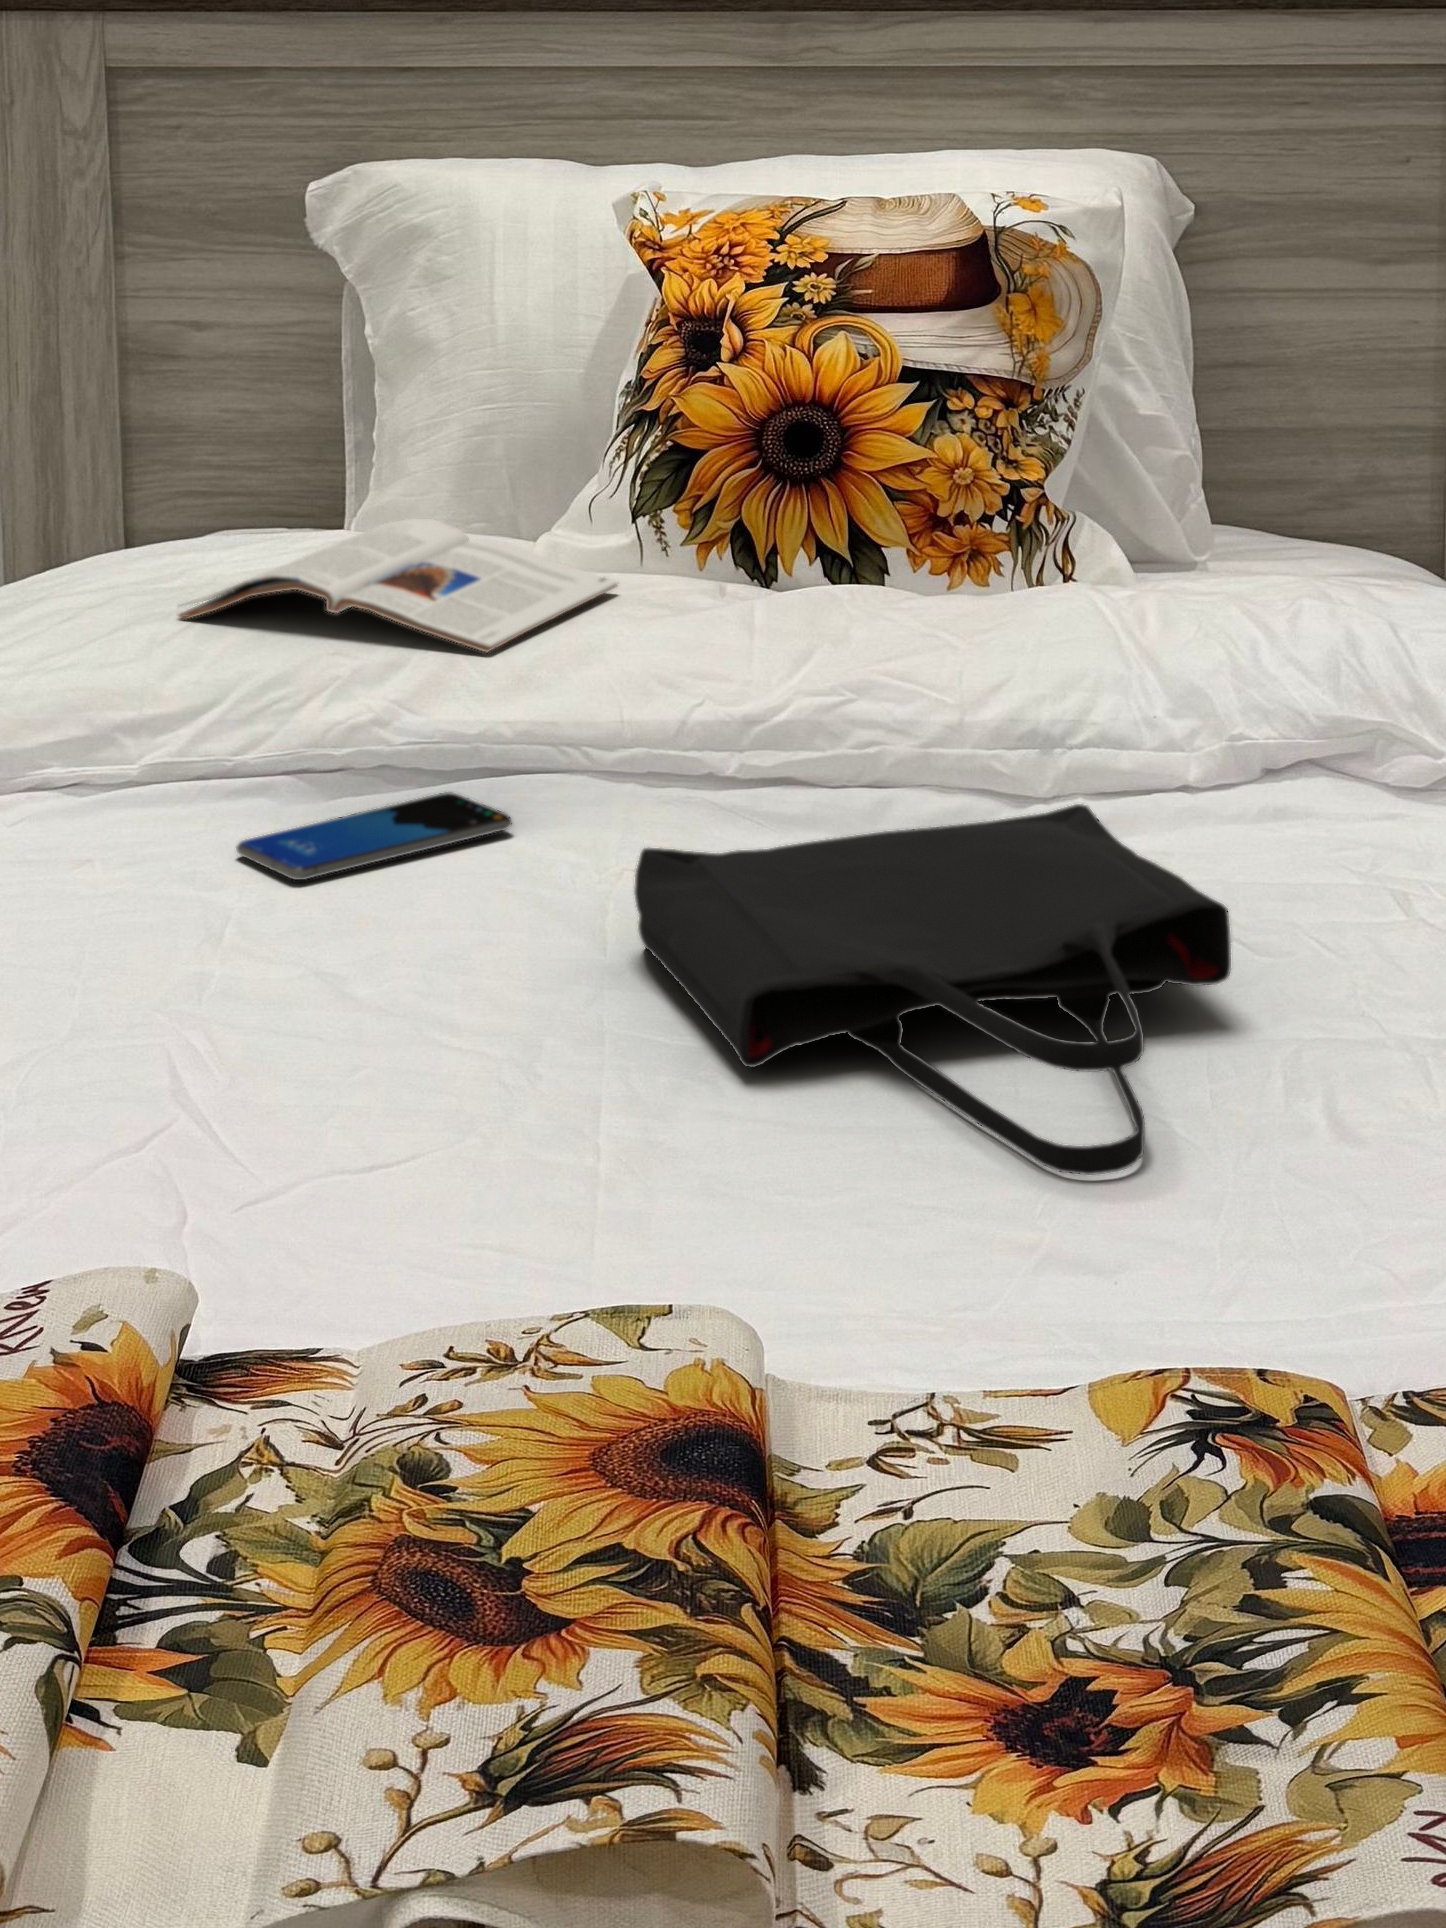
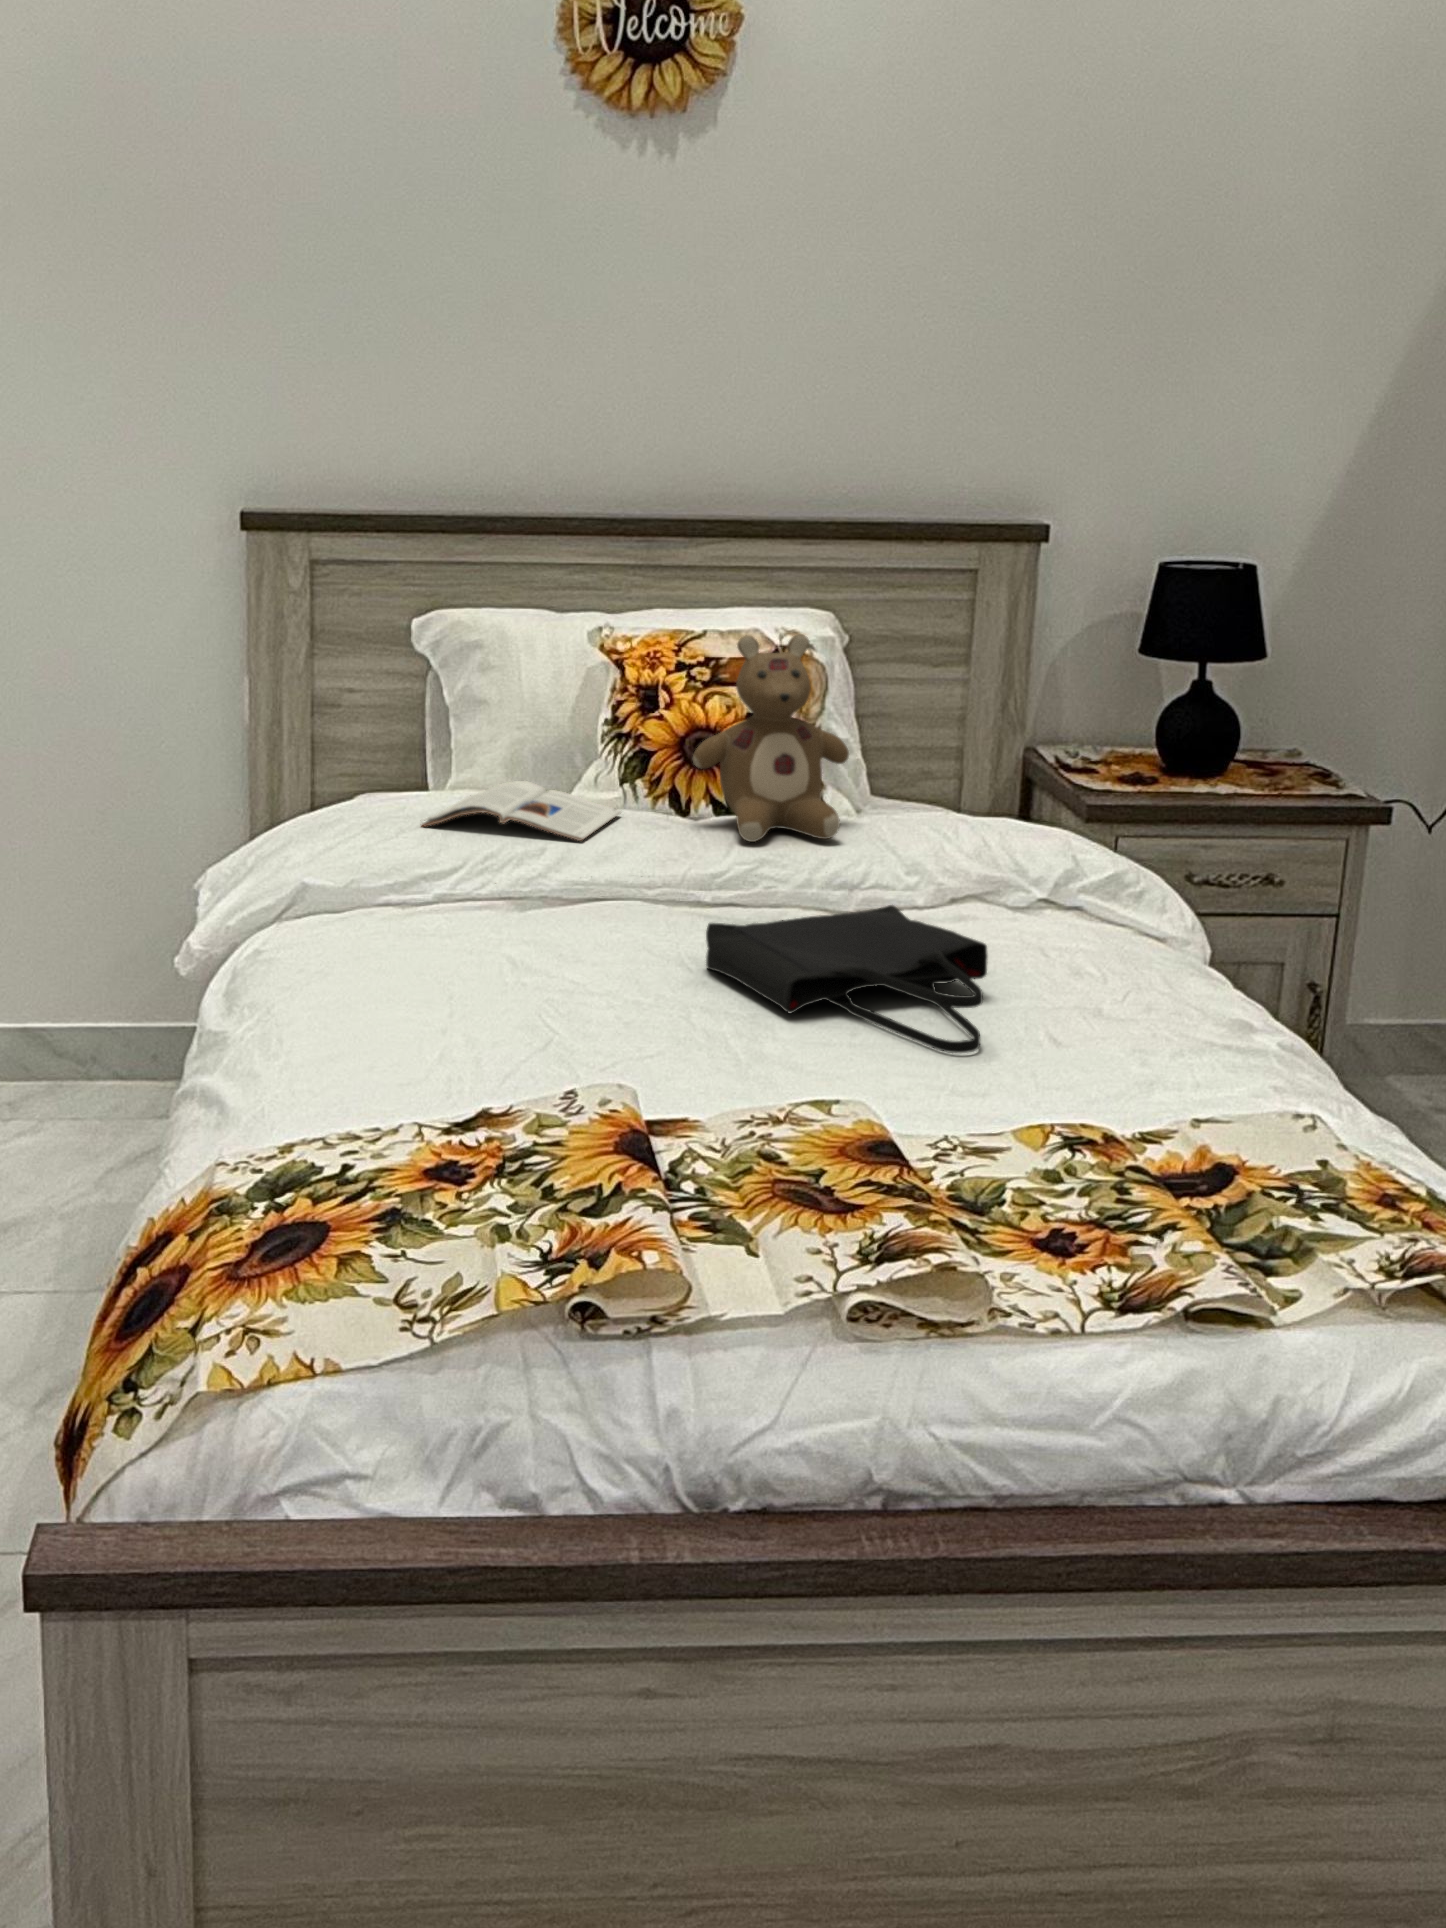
stuffed bear: none [747,207,1087,654] -> present [693,634,849,842]
smartphone: present [236,792,512,880] -> none [493,904,614,941]

